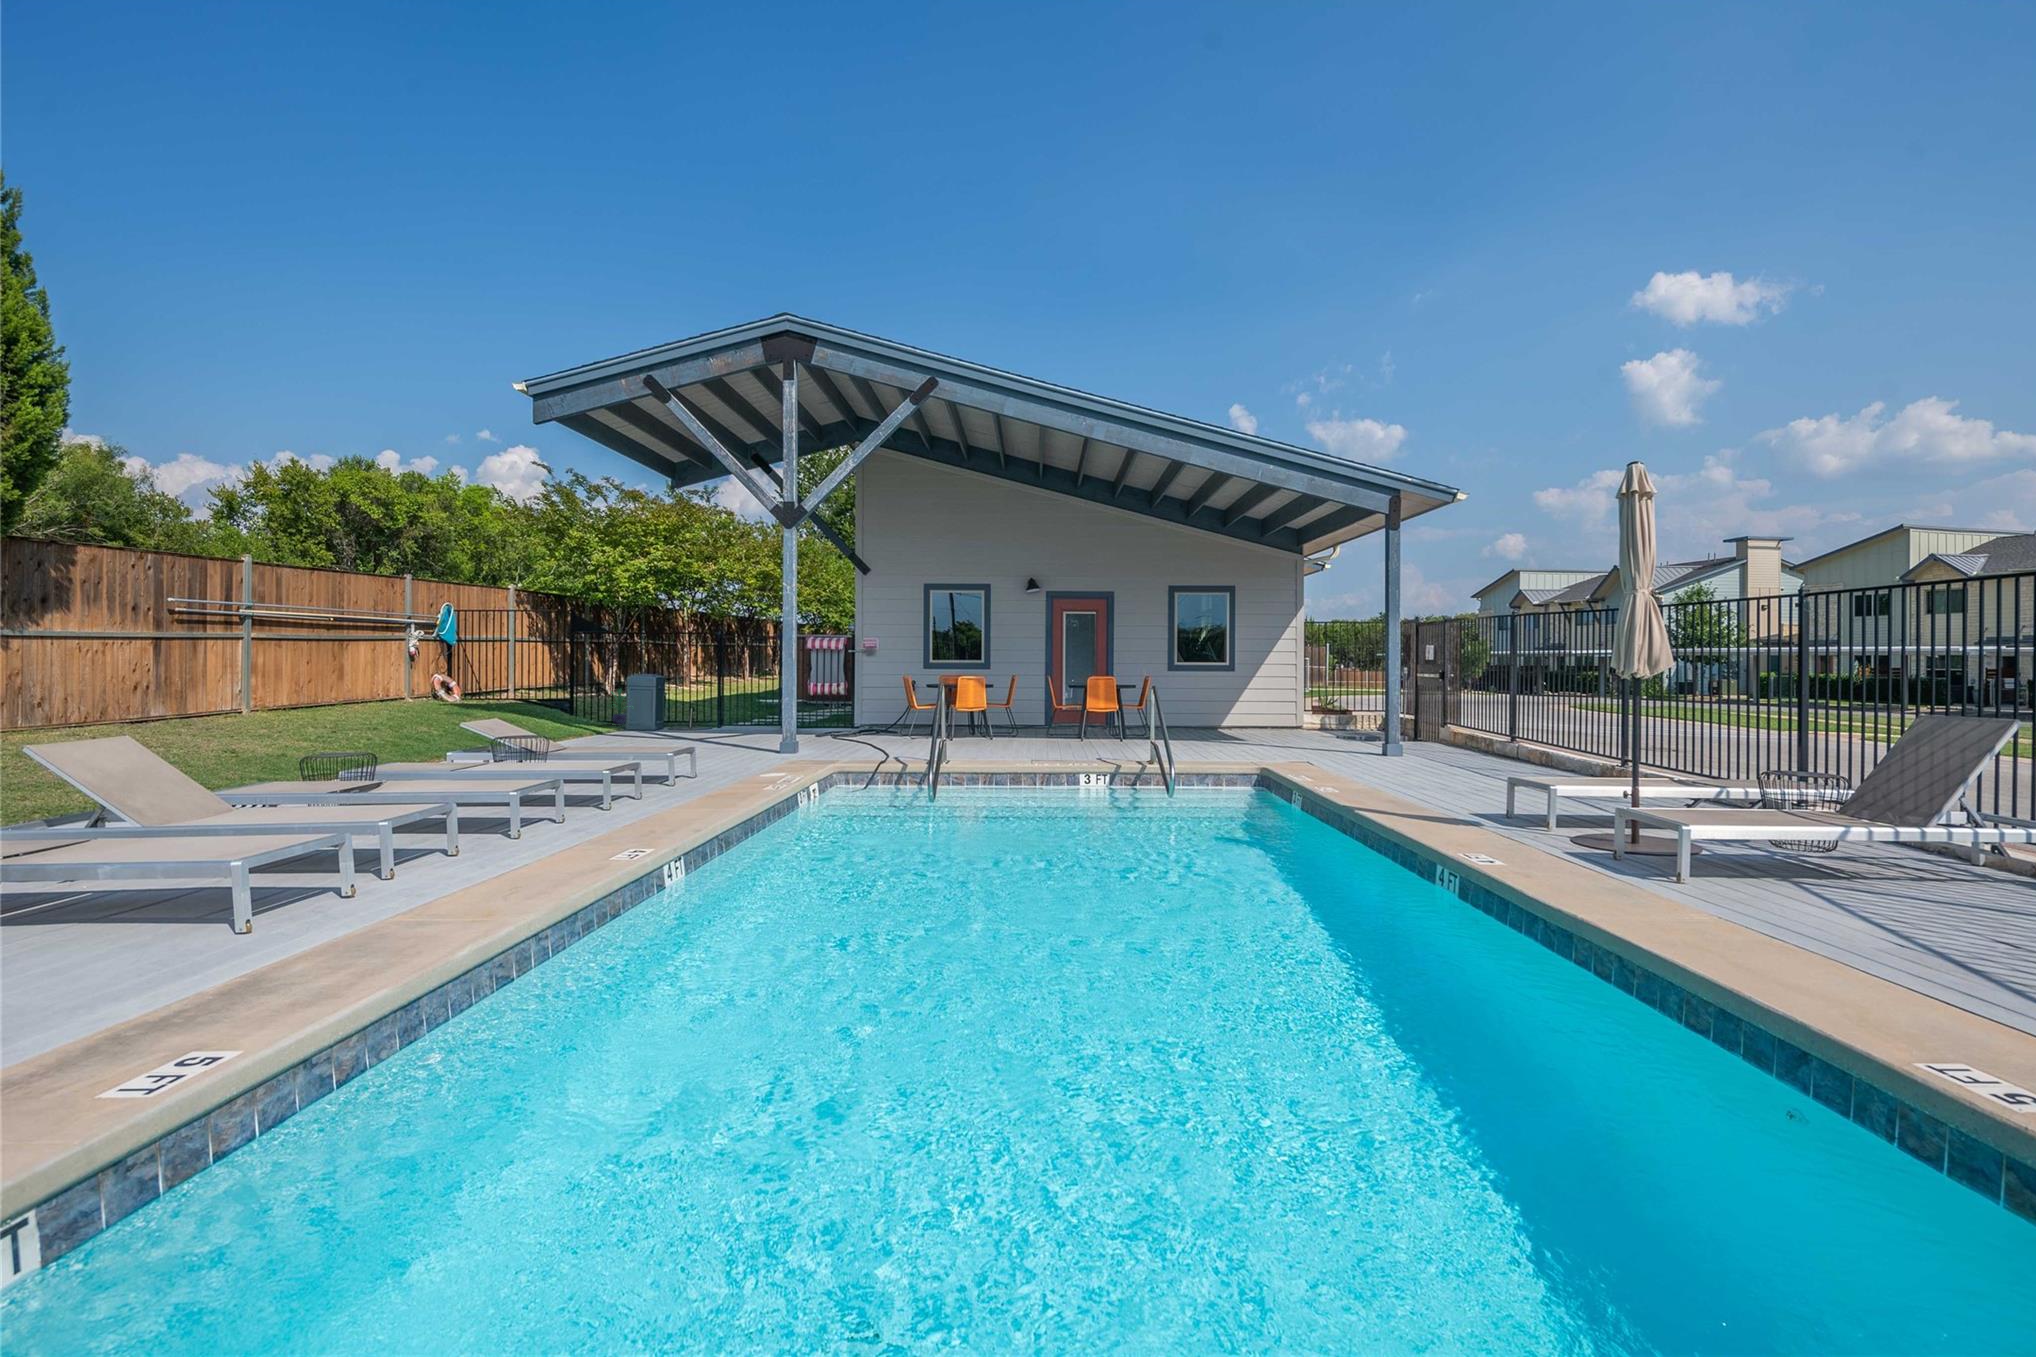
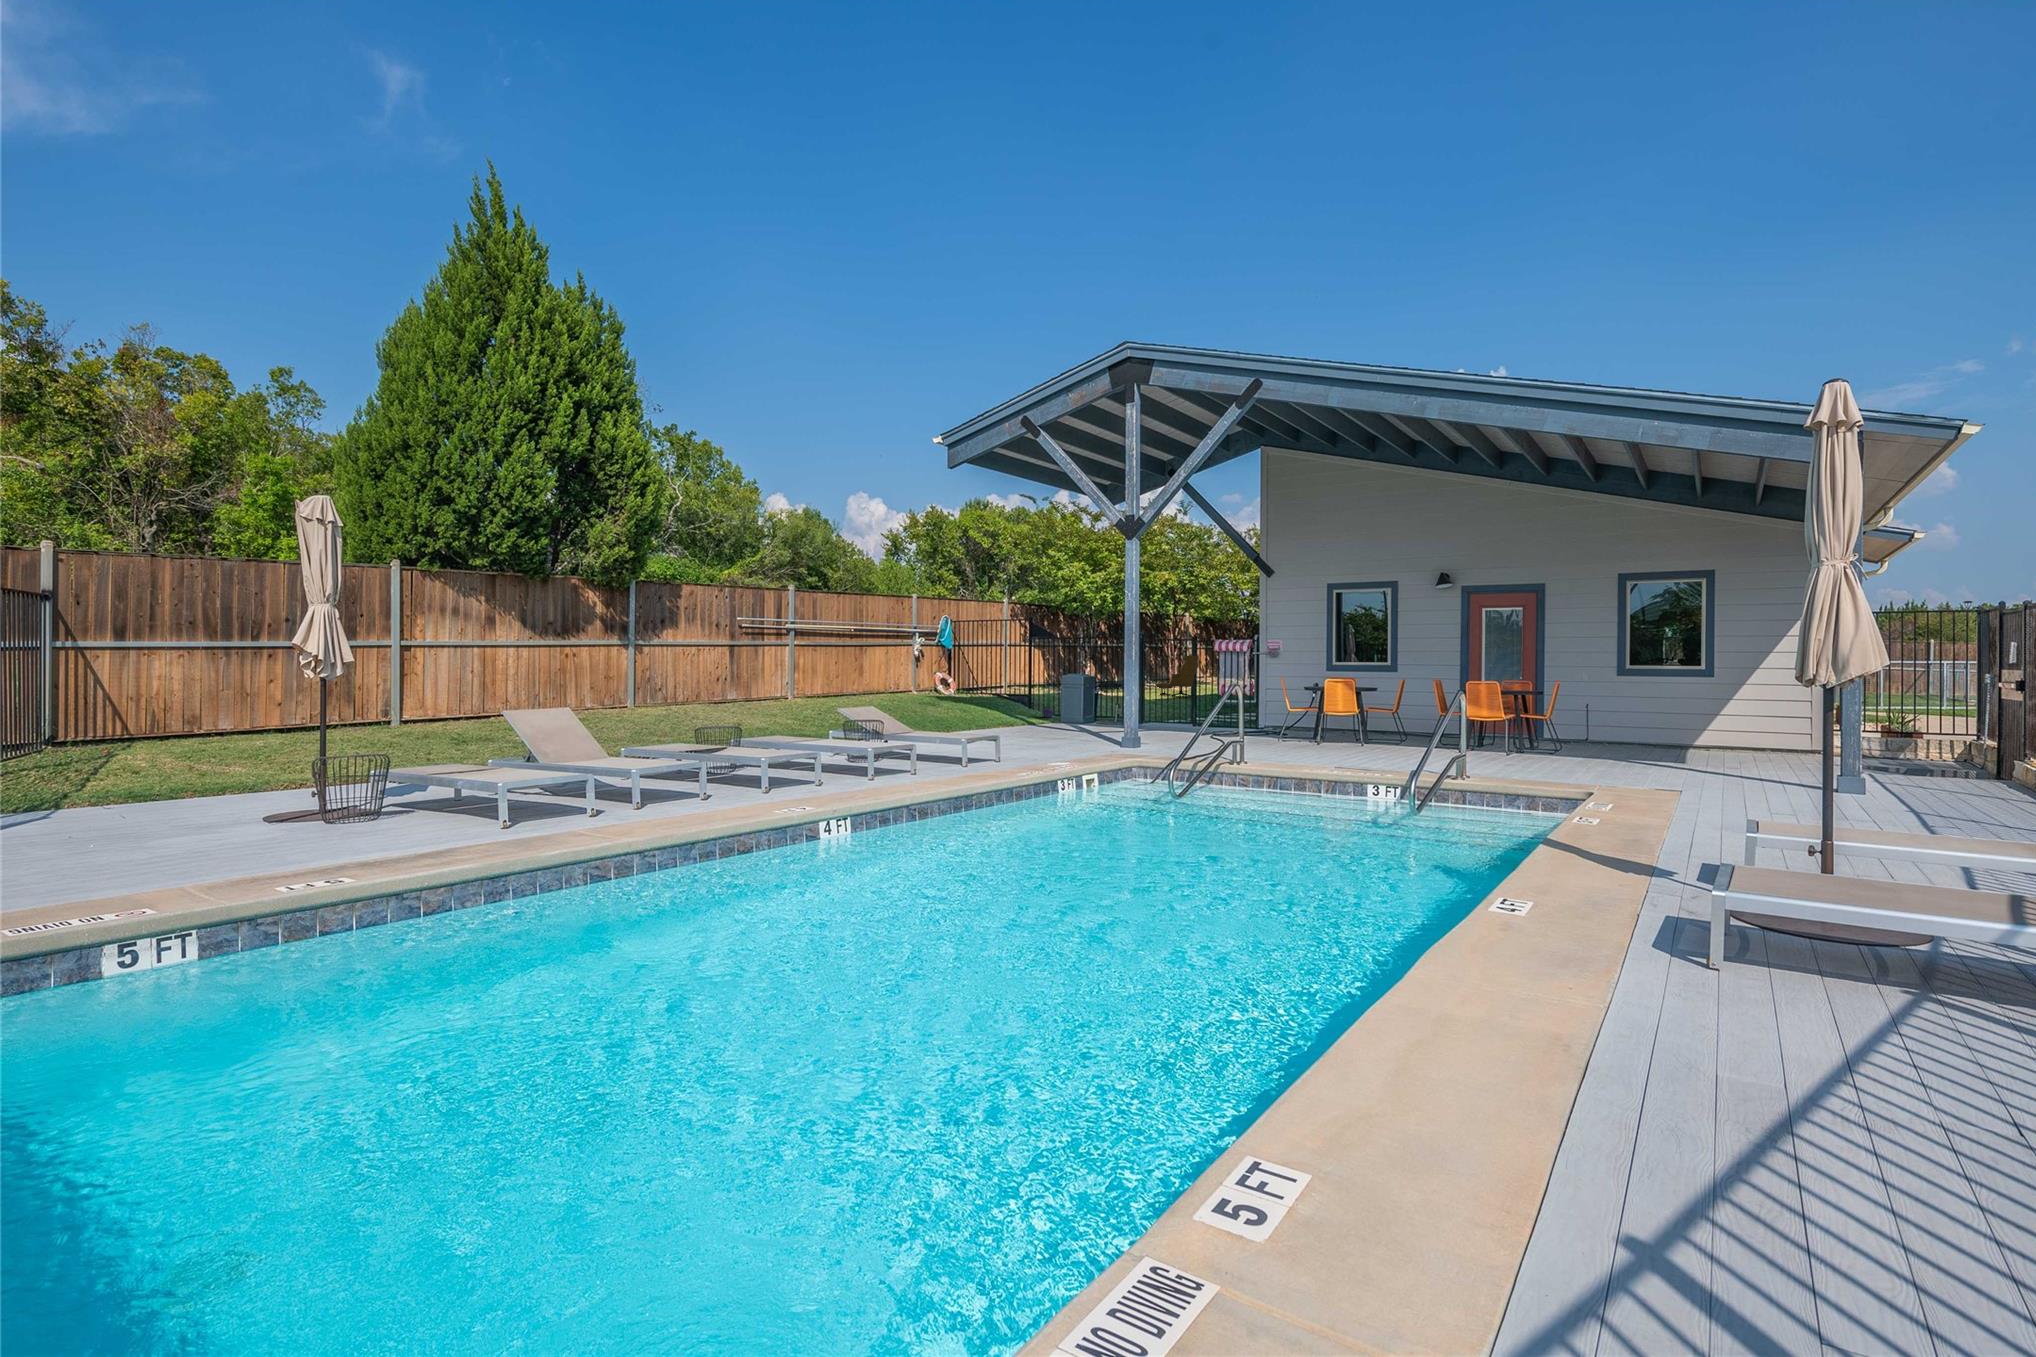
lounge chair: none [669,652,722,696] -> present [1156,656,1198,697]

